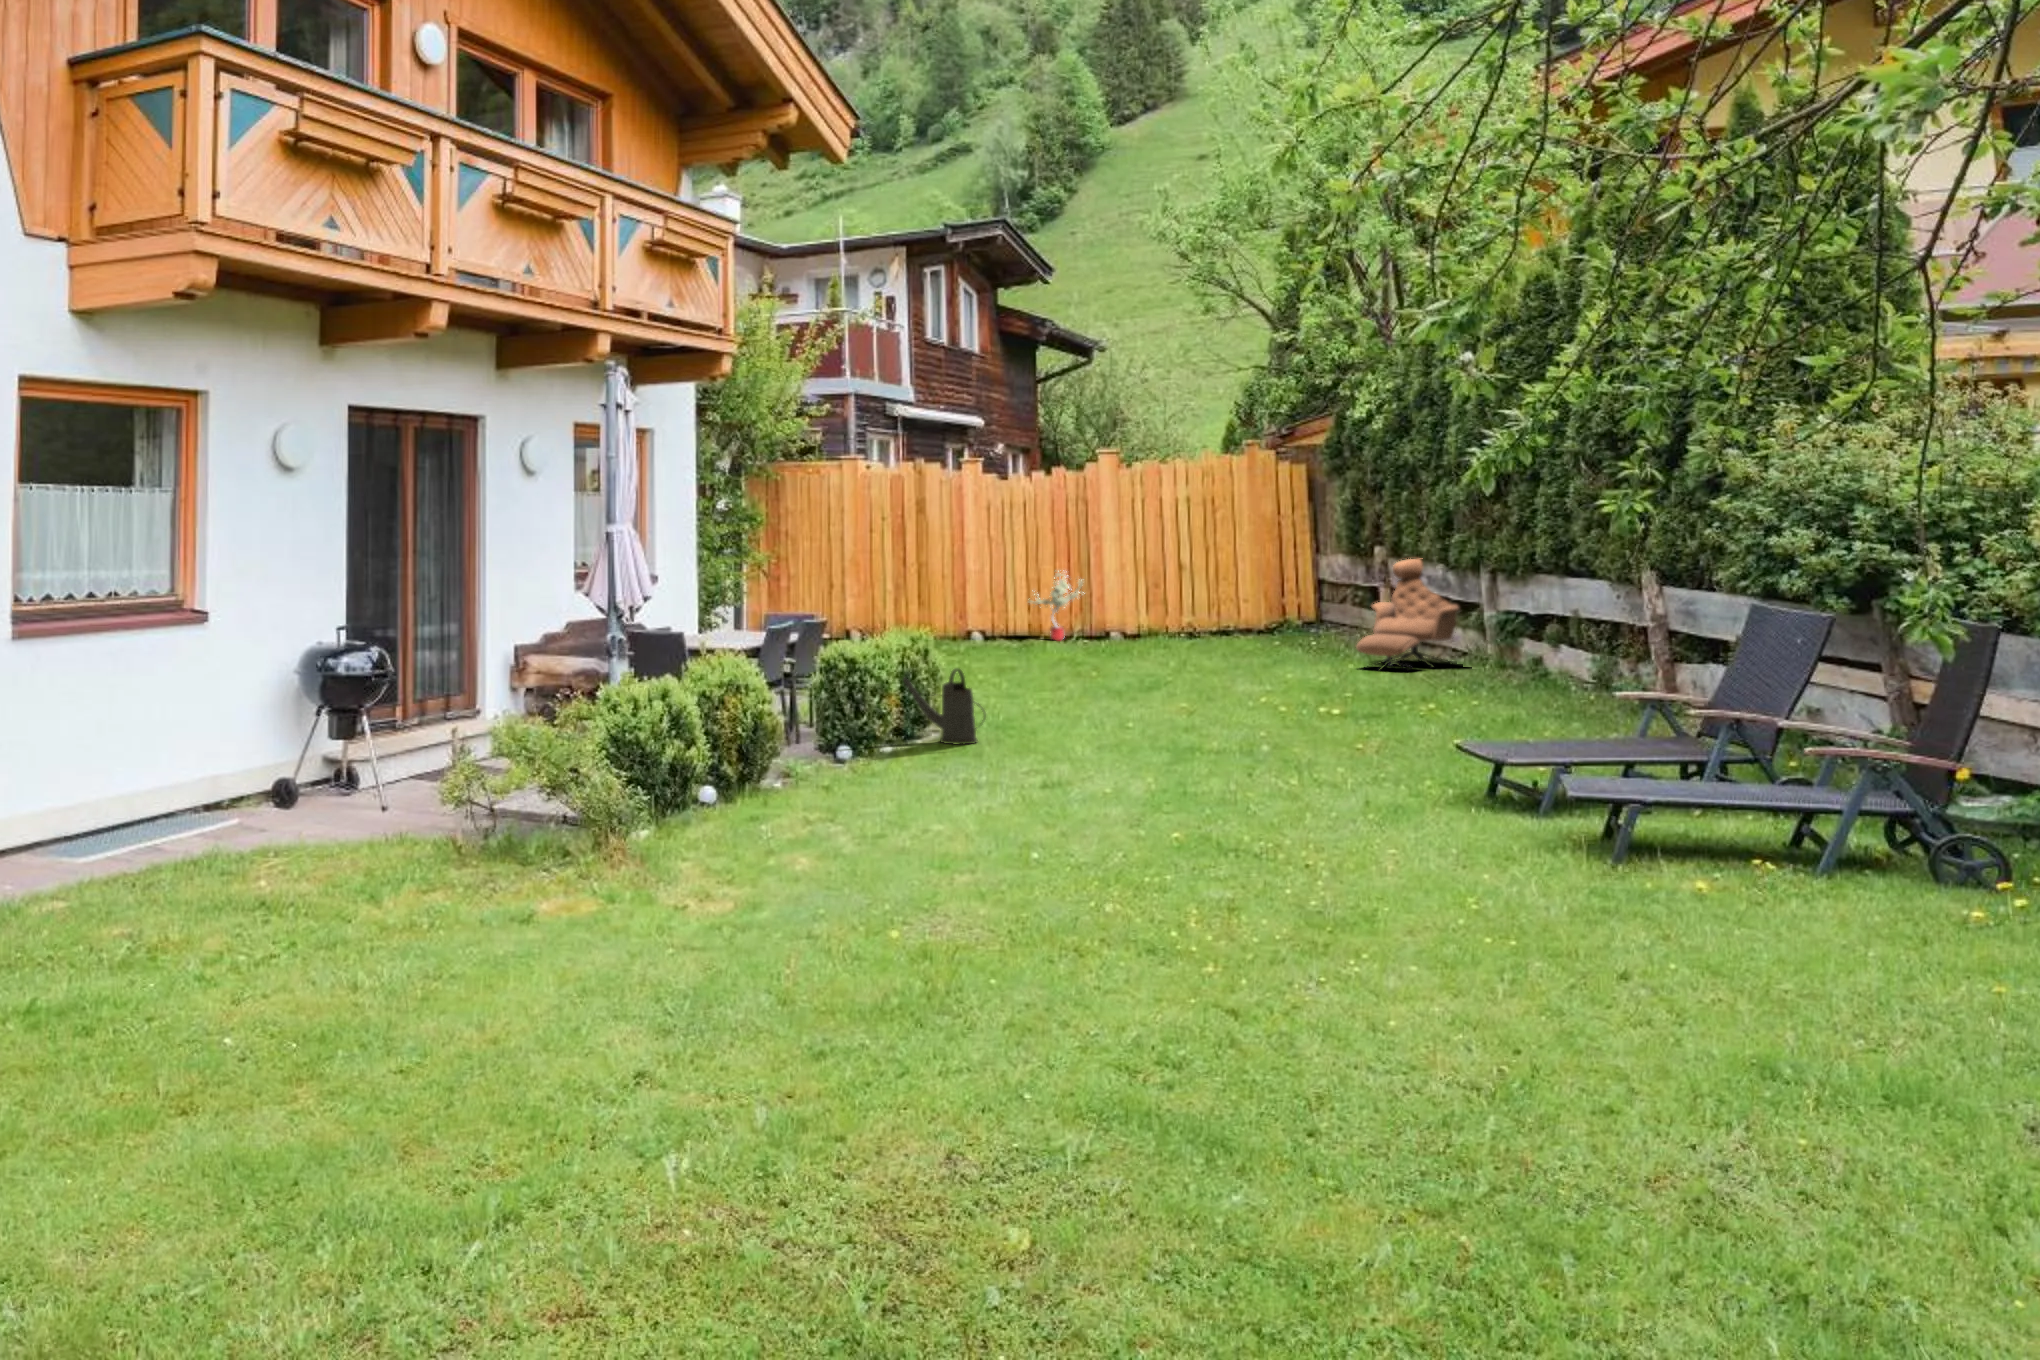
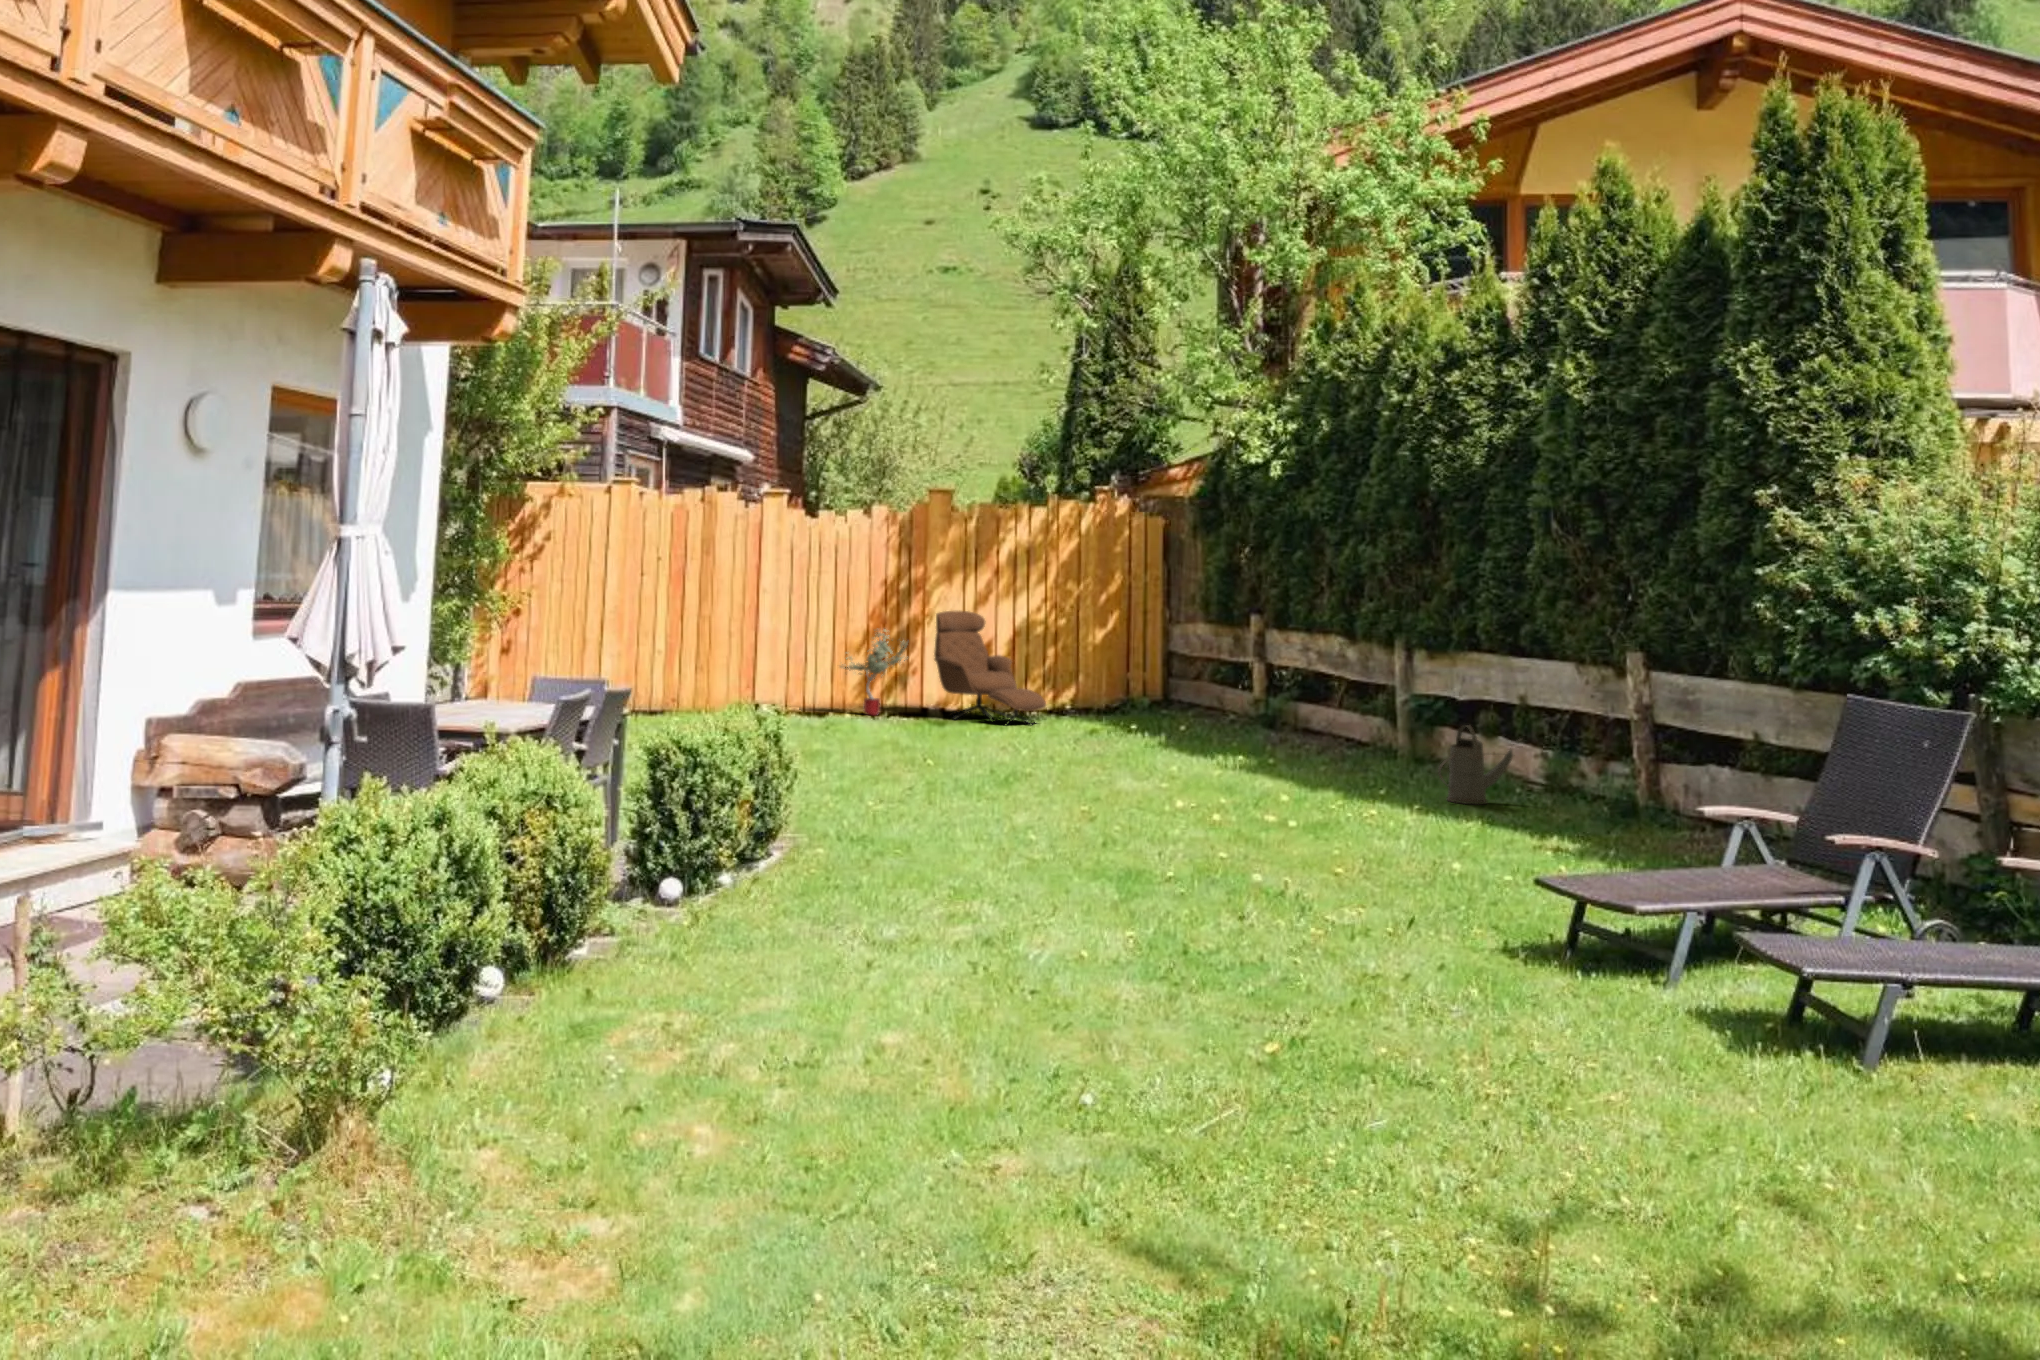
lounge chair: present [1357,559,1459,670] -> present [934,611,1046,726]
watering can: present [903,668,985,745] -> present [1438,725,1523,804]

